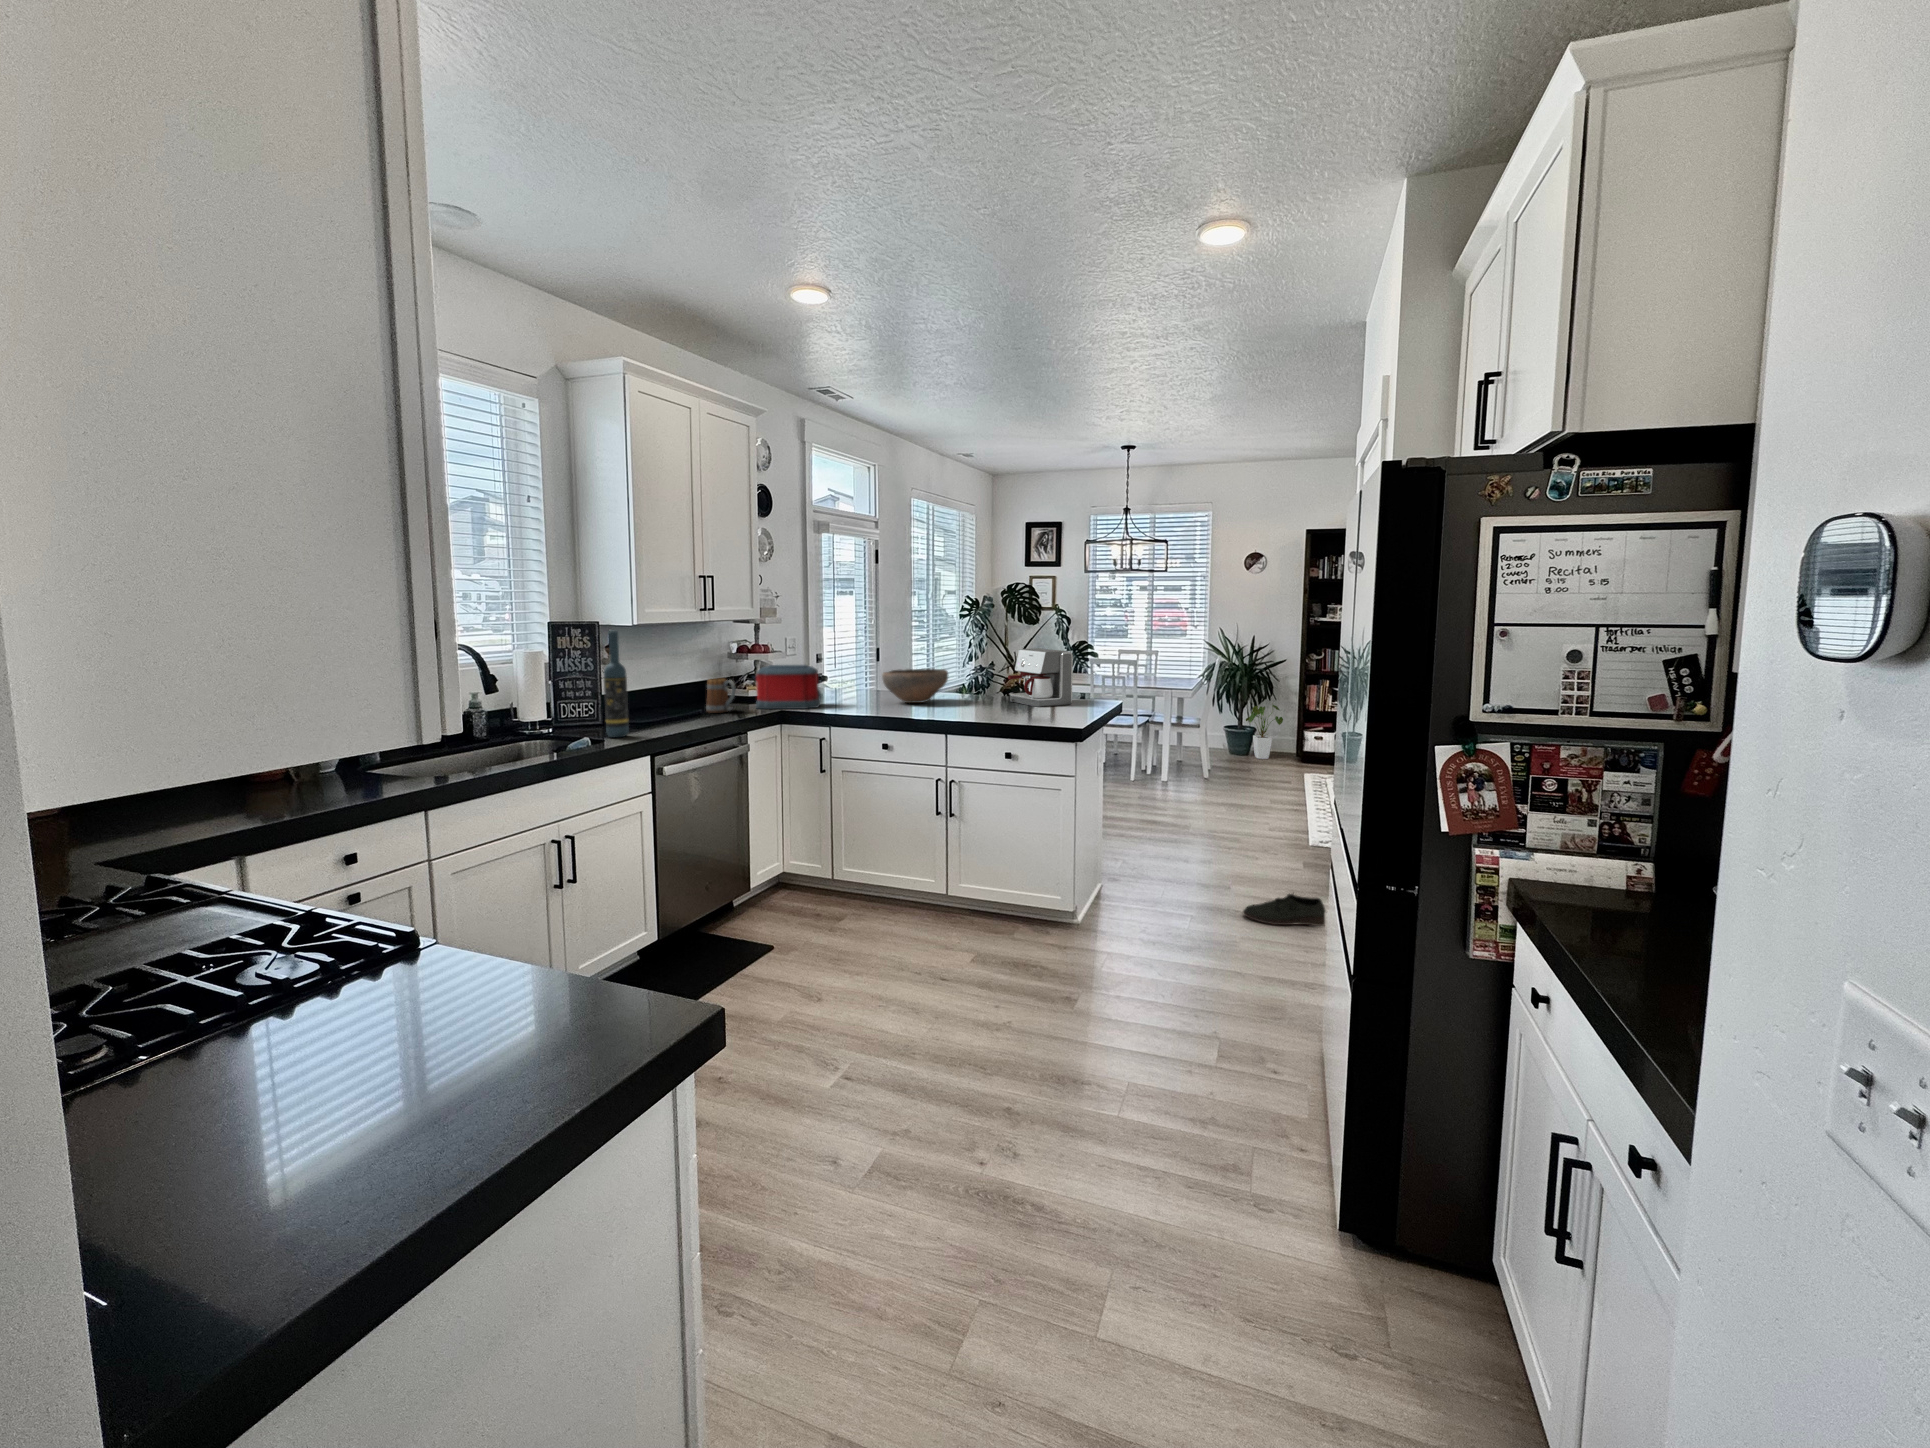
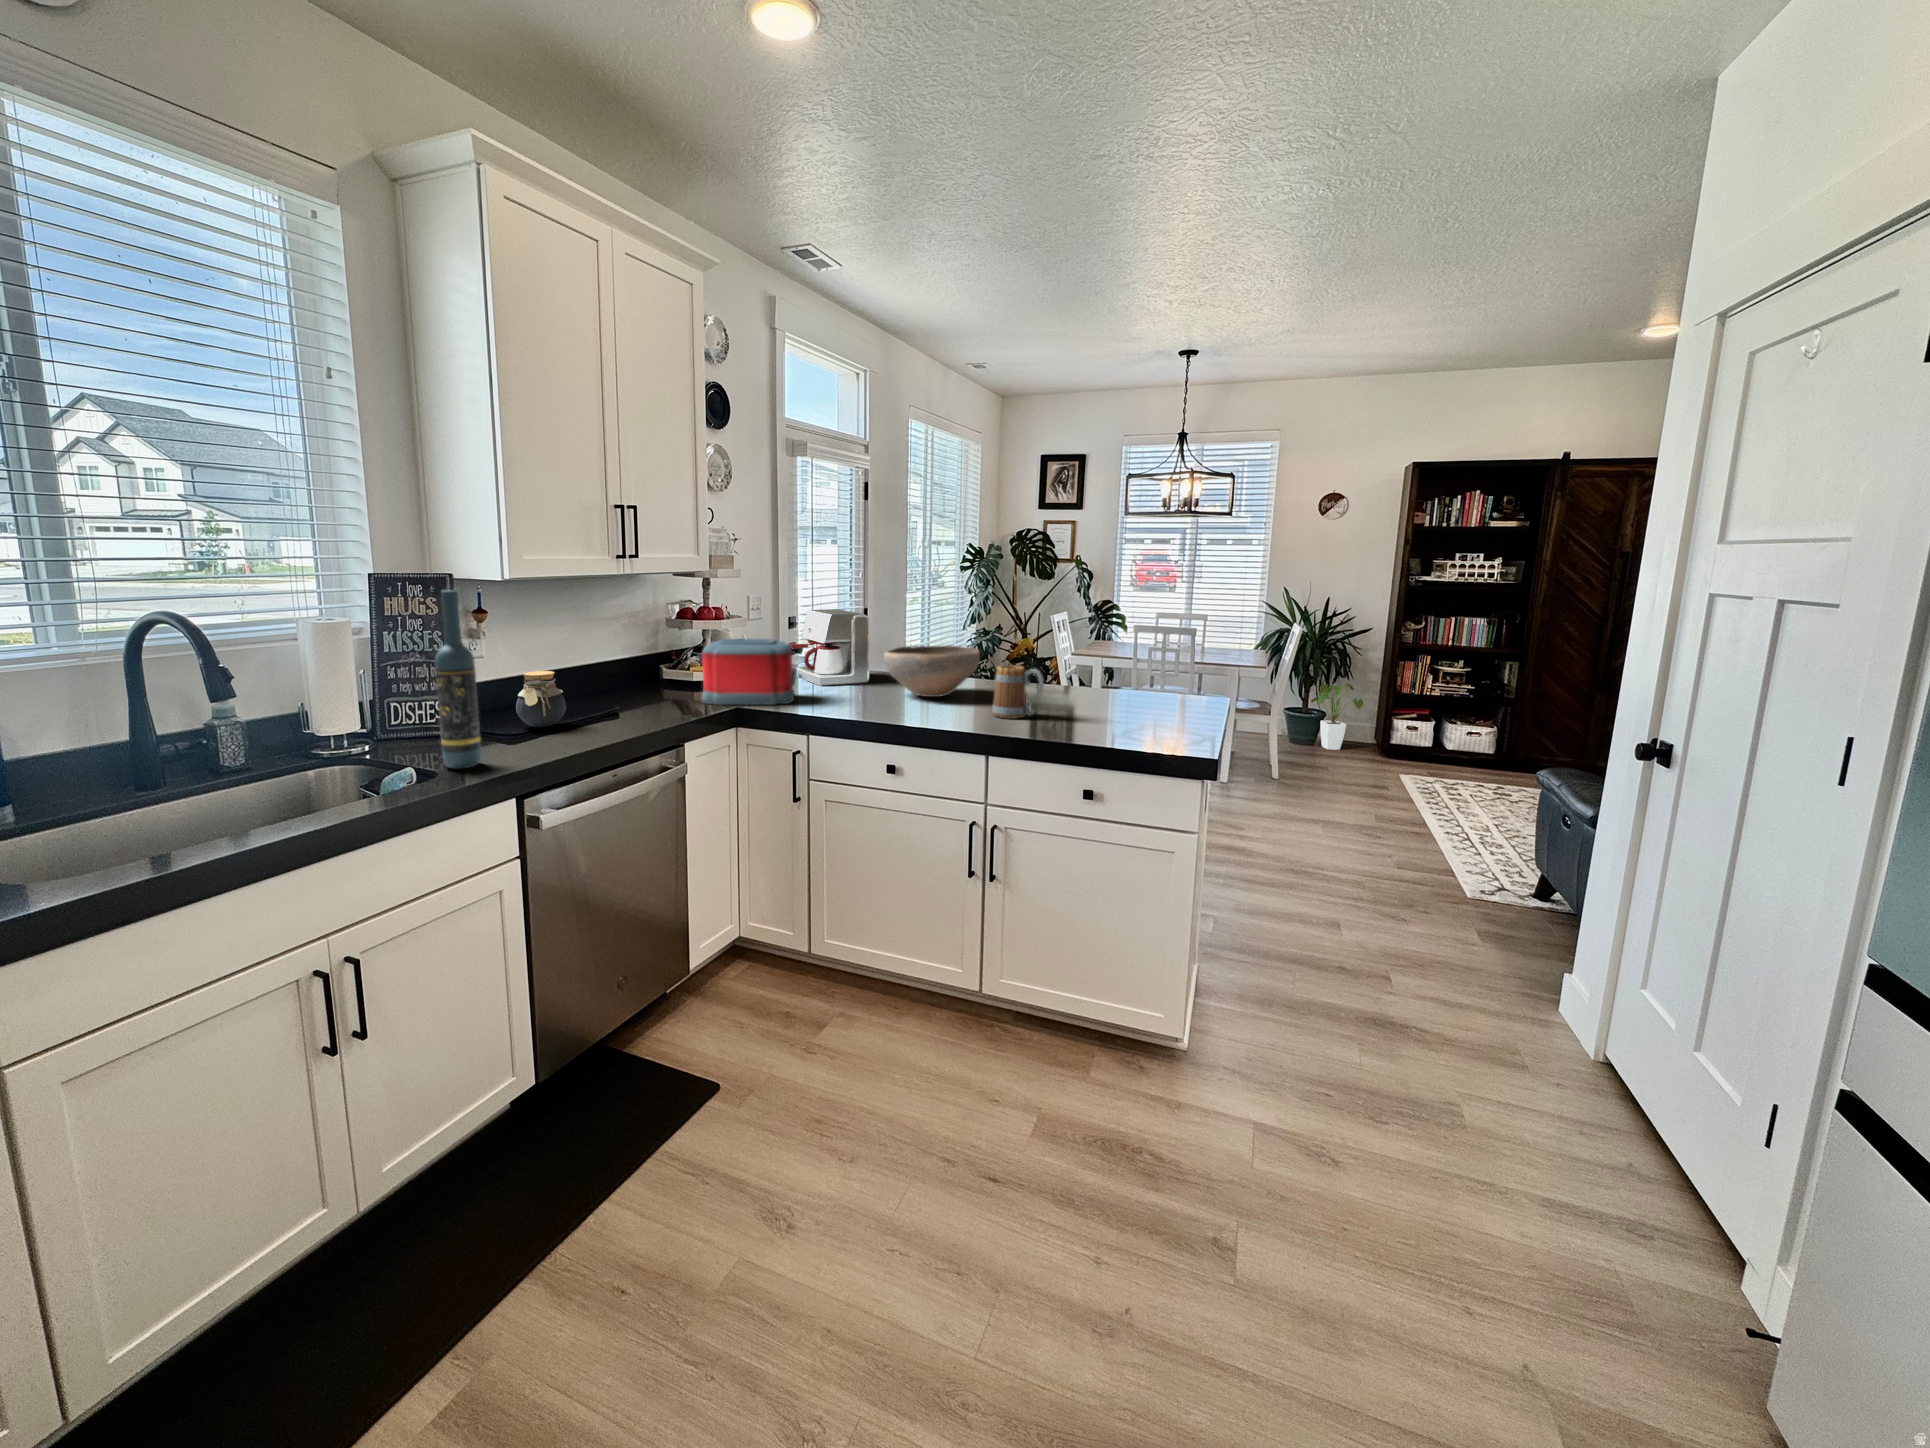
coffee maker: present [1008,648,1073,707] -> present [789,609,869,686]
mug: present [706,678,736,713] -> present [992,665,1044,719]
jar: none [637,684,669,721] -> present [516,671,566,727]
shoe: present [1243,893,1326,926] -> none [1435,1009,1584,1069]

